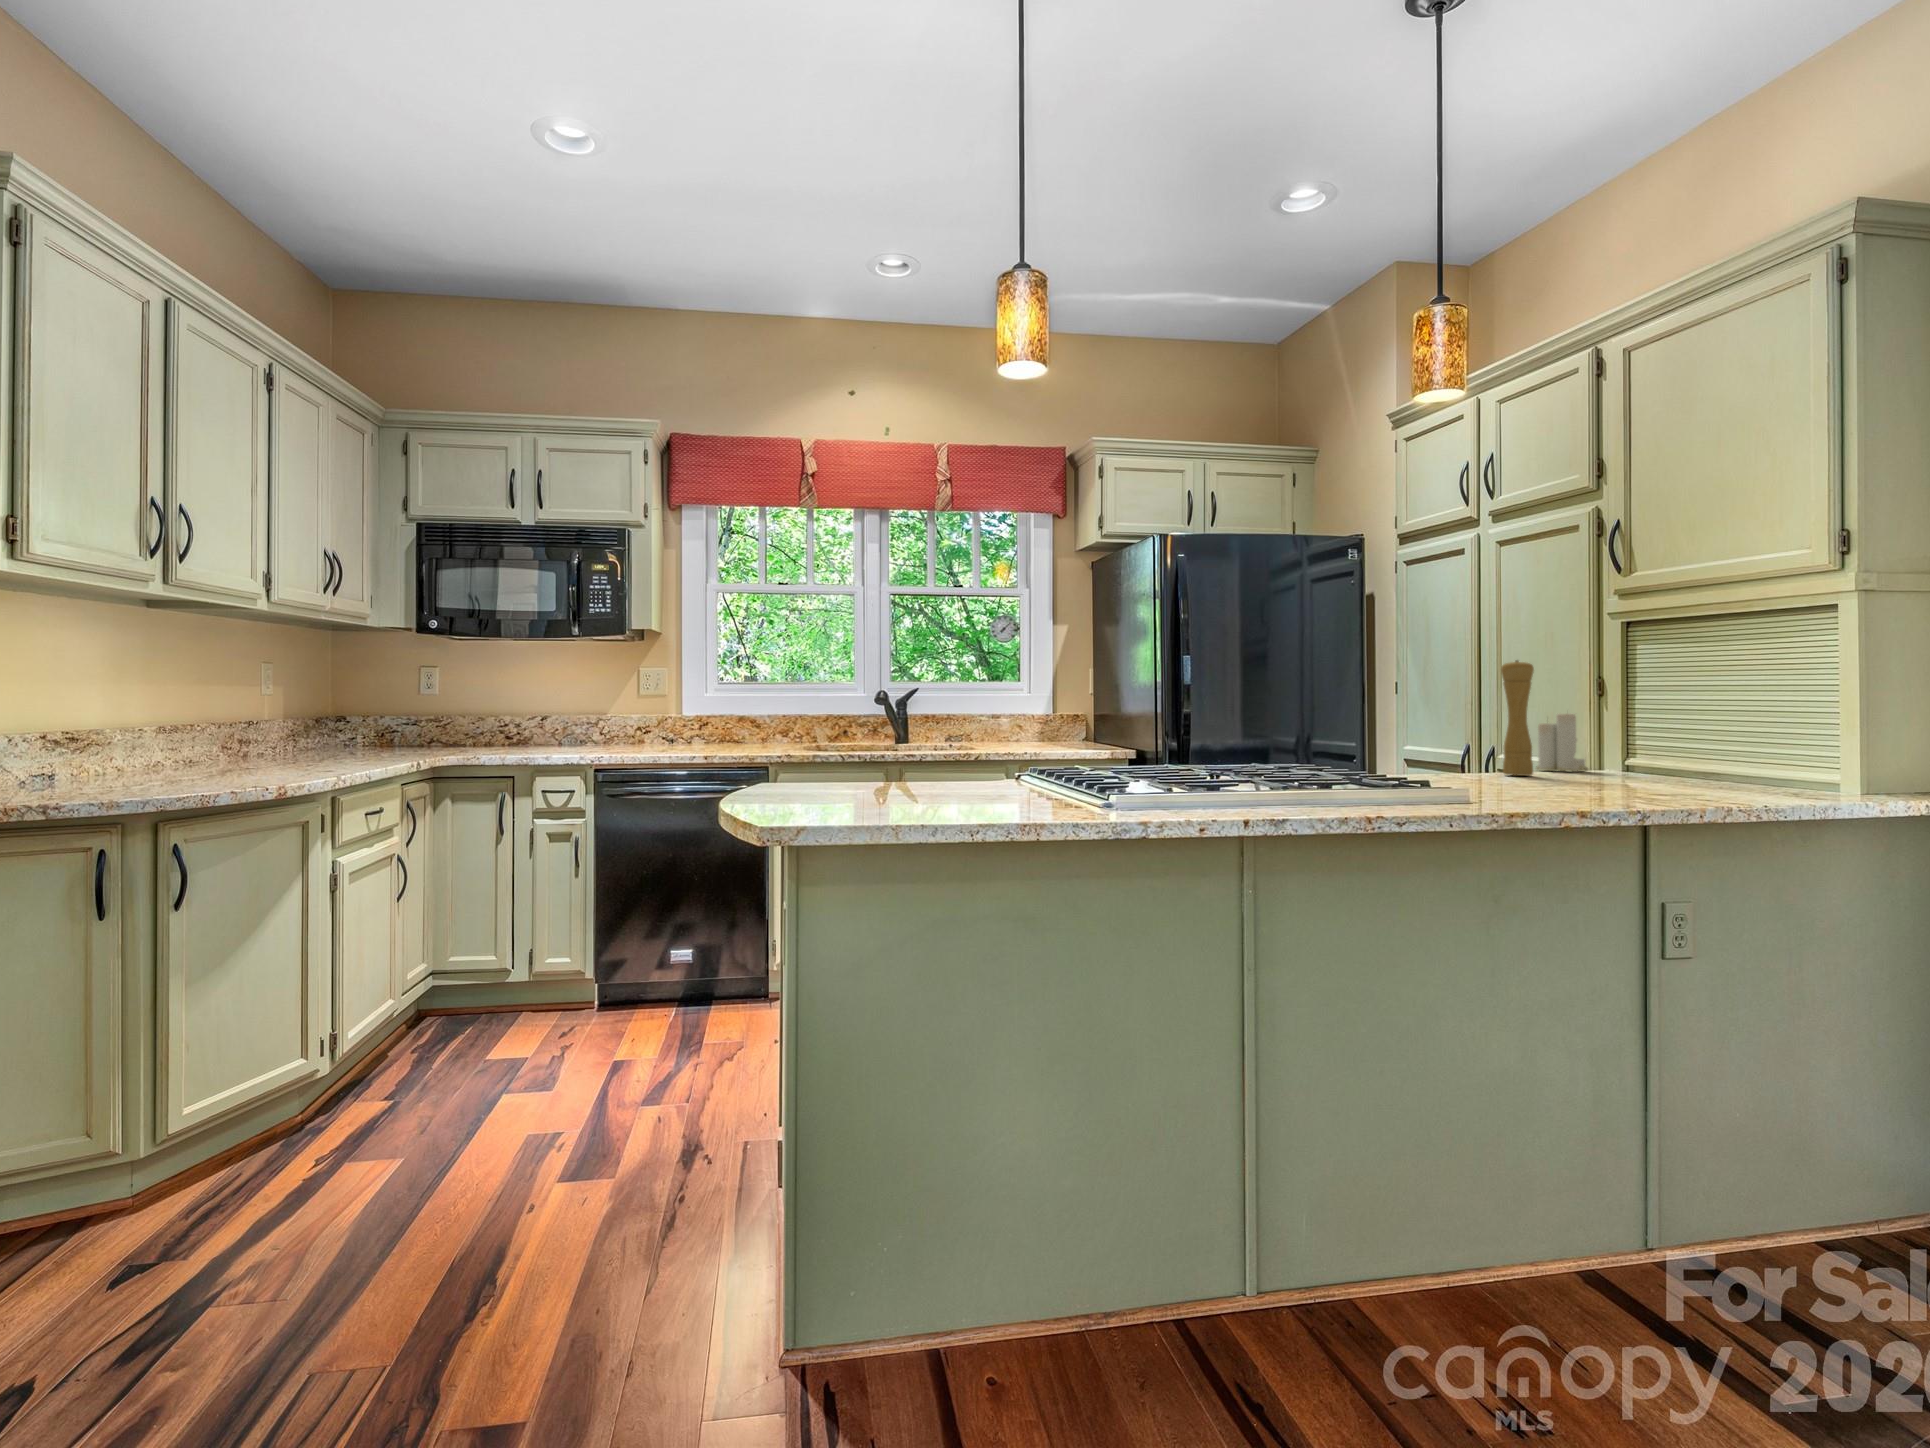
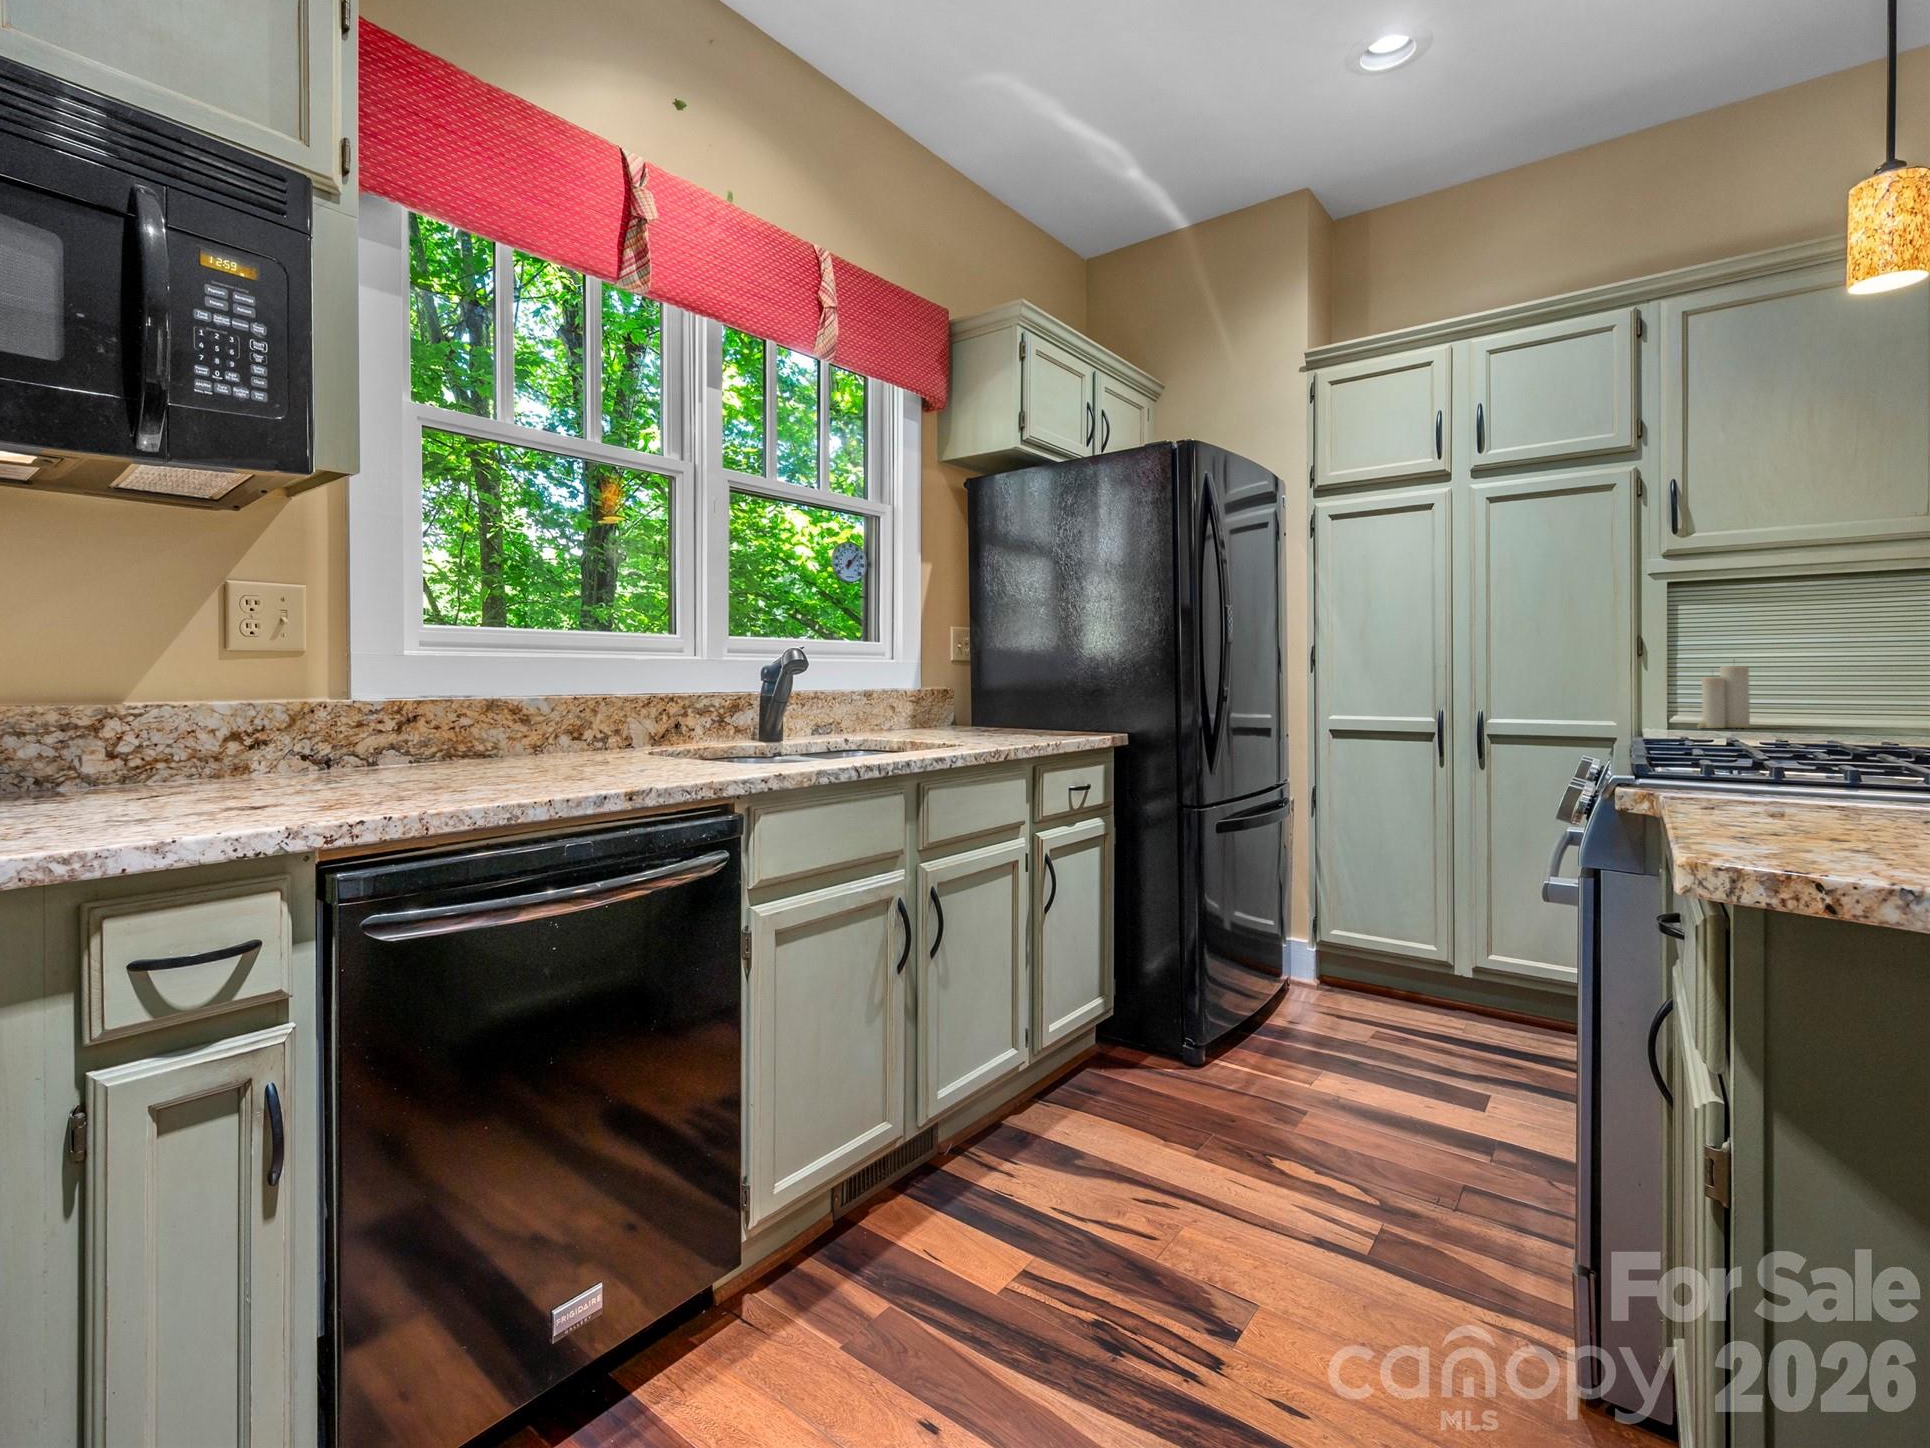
pepper mill: present [1501,660,1534,776] -> none [1797,601,1845,733]

